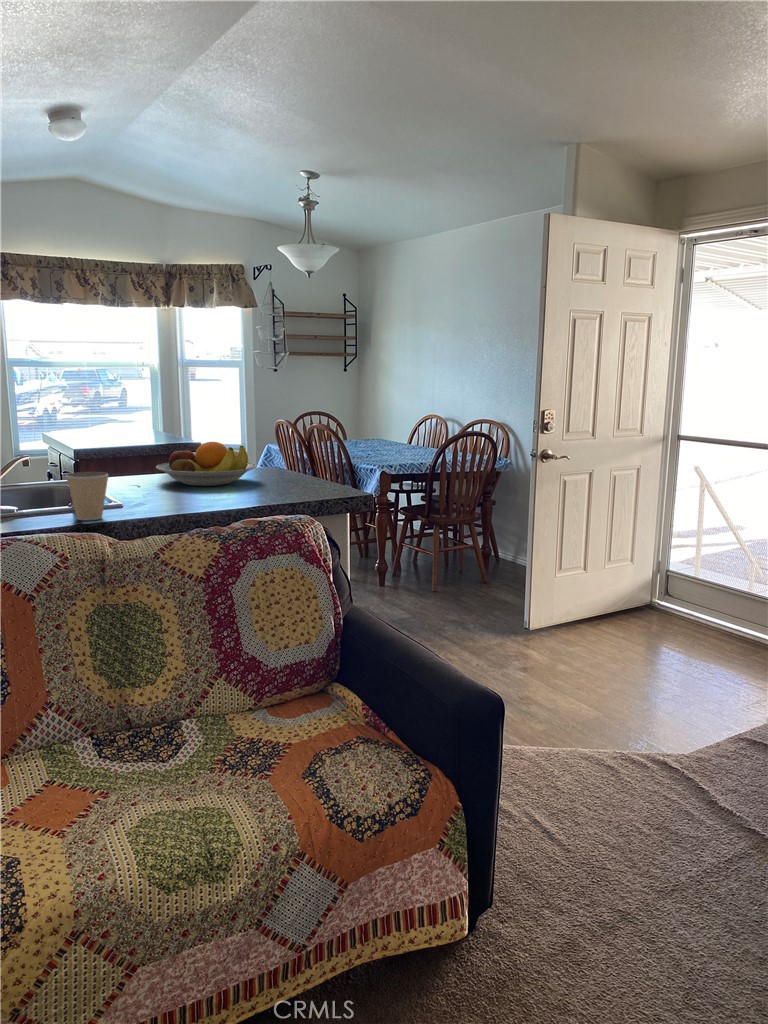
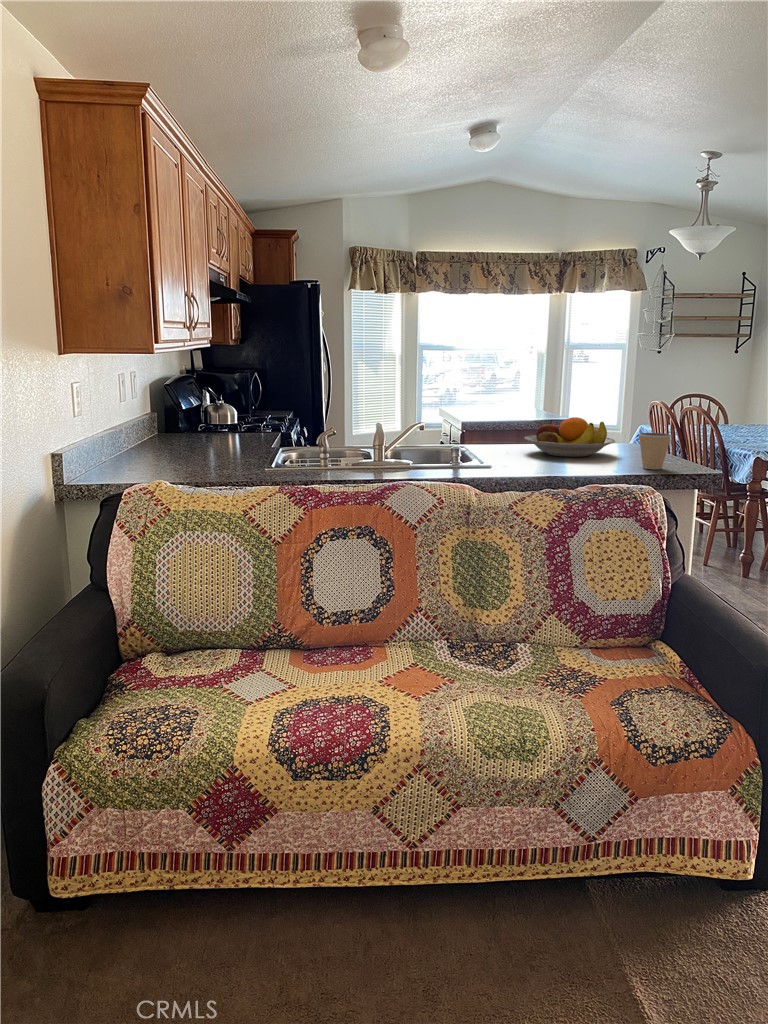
coffee cup: present [66,472,108,520] -> present [639,433,671,469]

